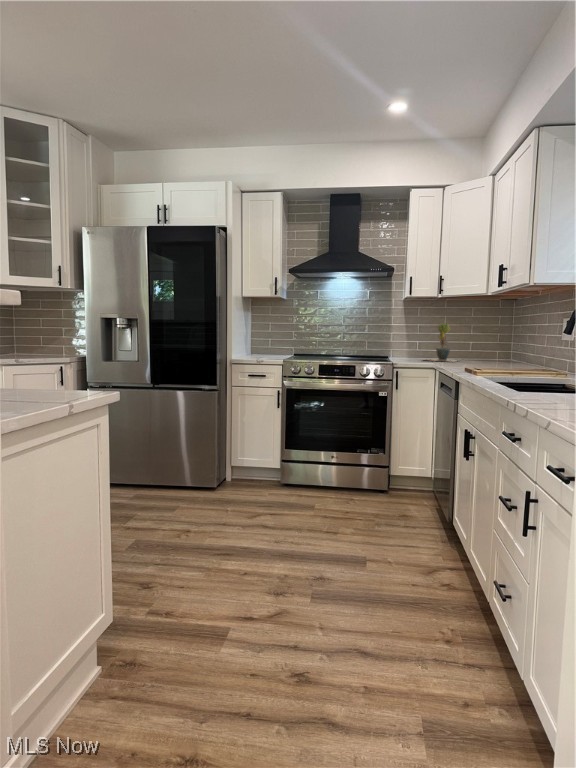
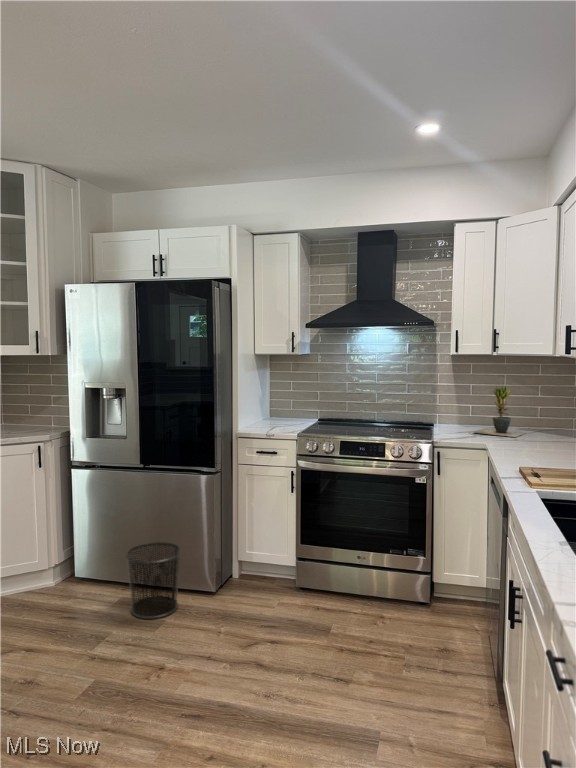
waste bin: none [143,447,190,506] -> present [126,542,182,619]

